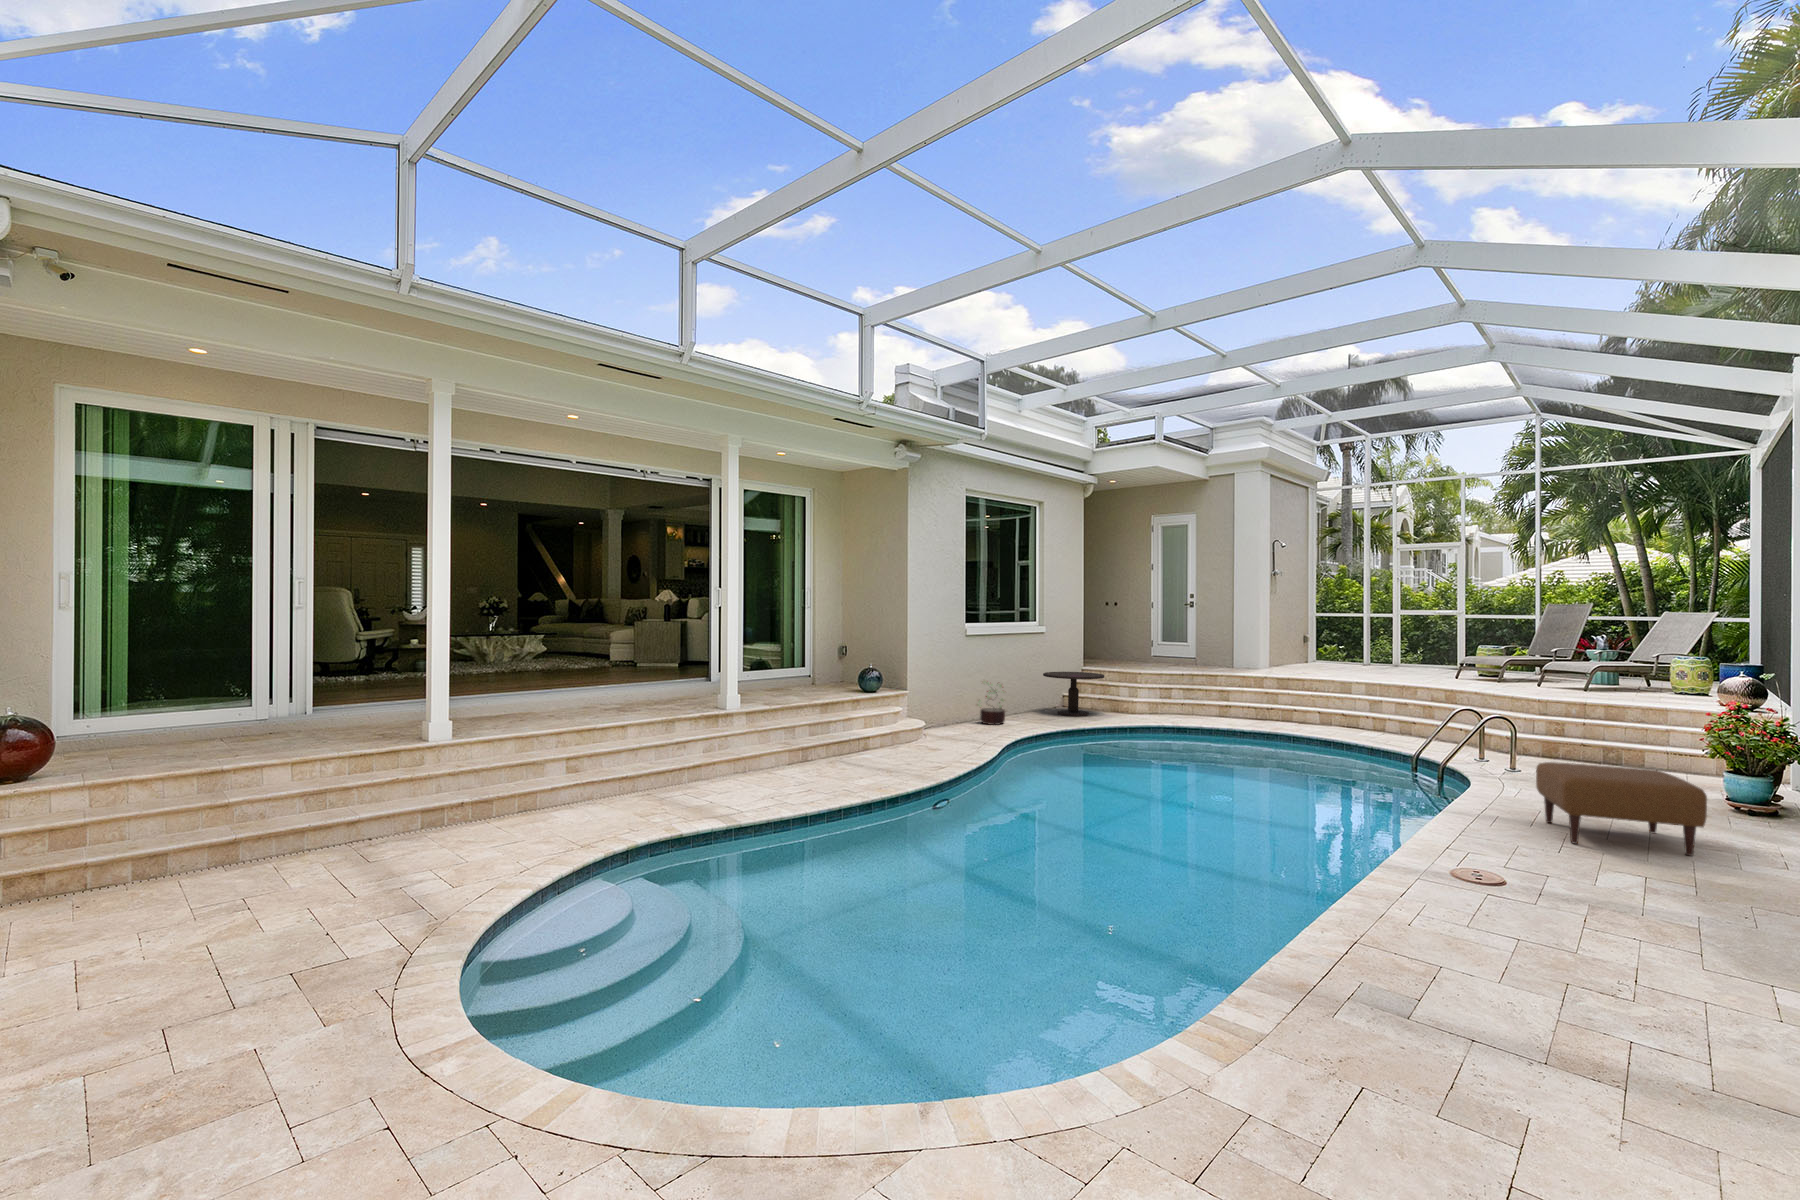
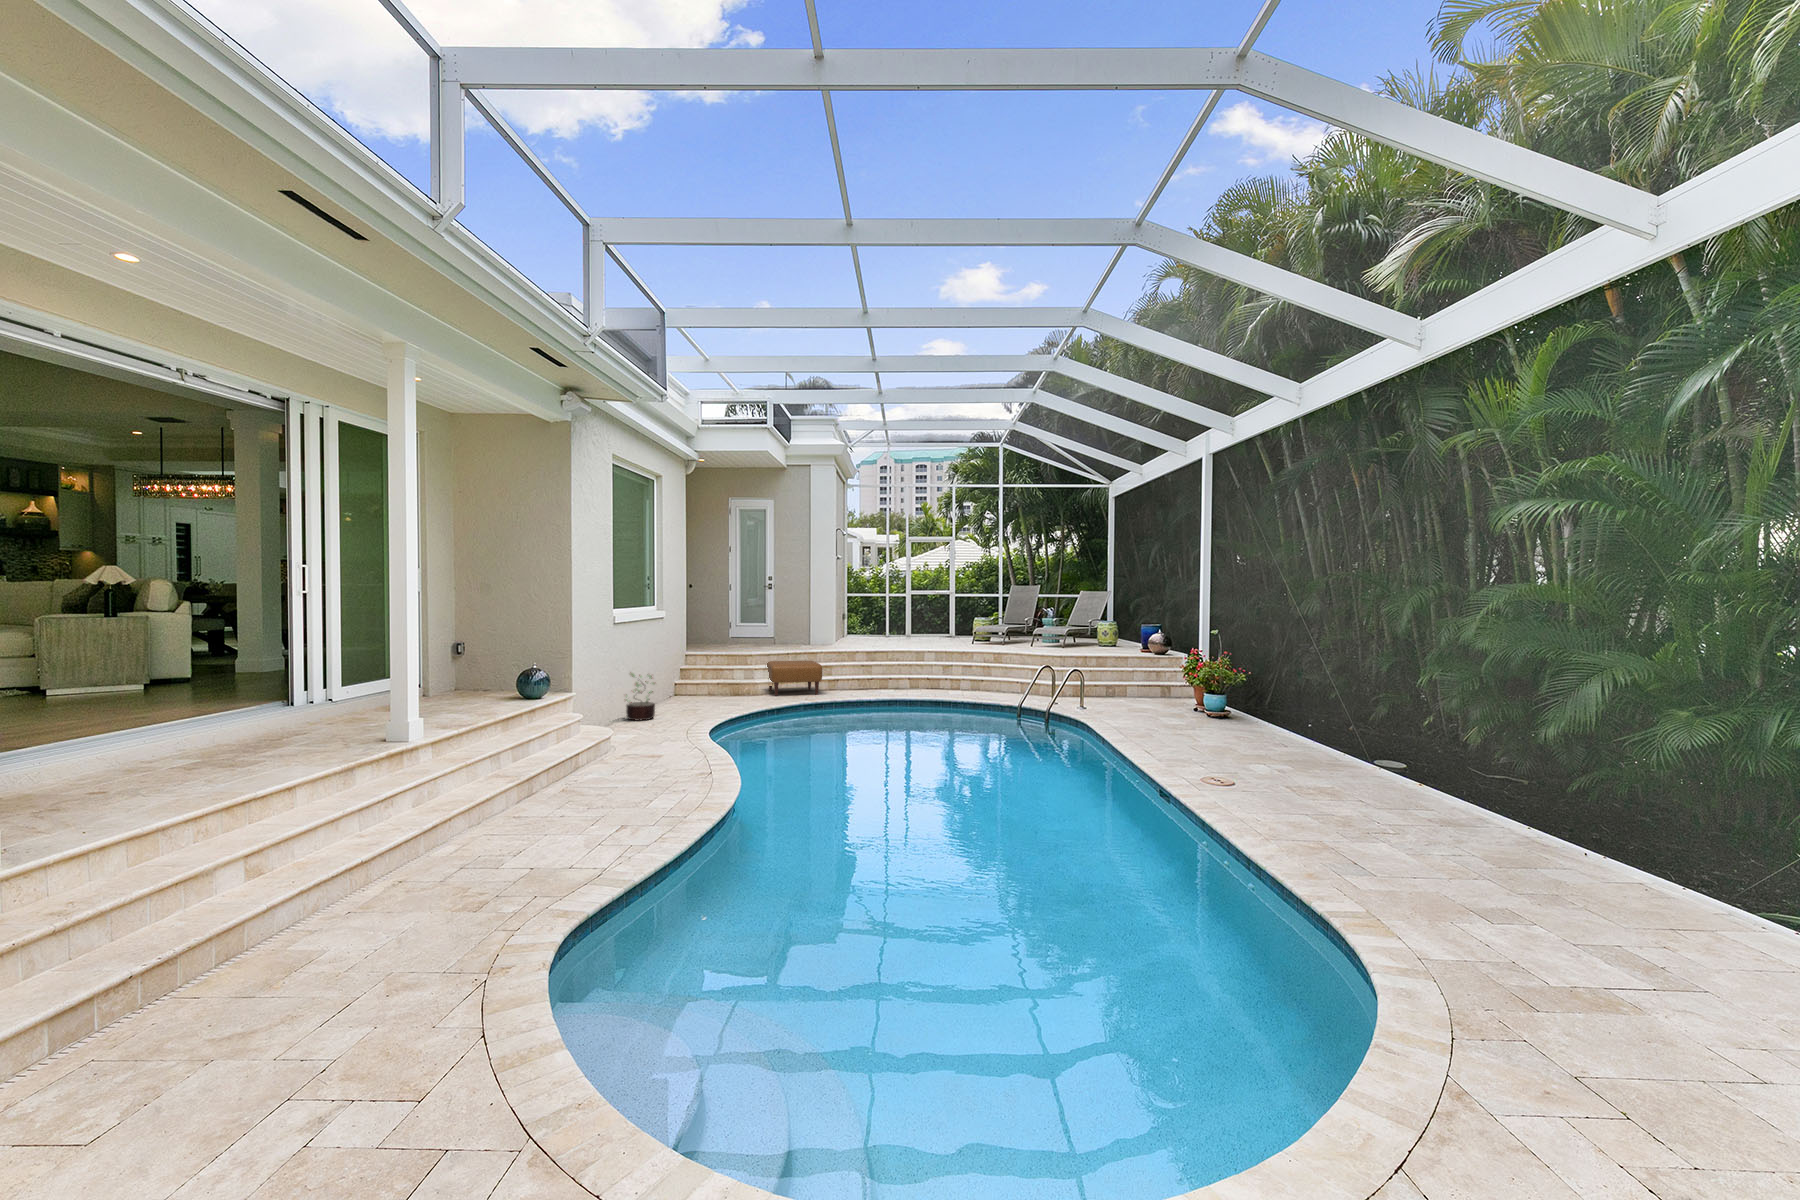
side table: present [1043,672,1104,716] -> none [668,657,732,703]
ottoman: present [1536,762,1707,856] -> present [767,661,822,696]

